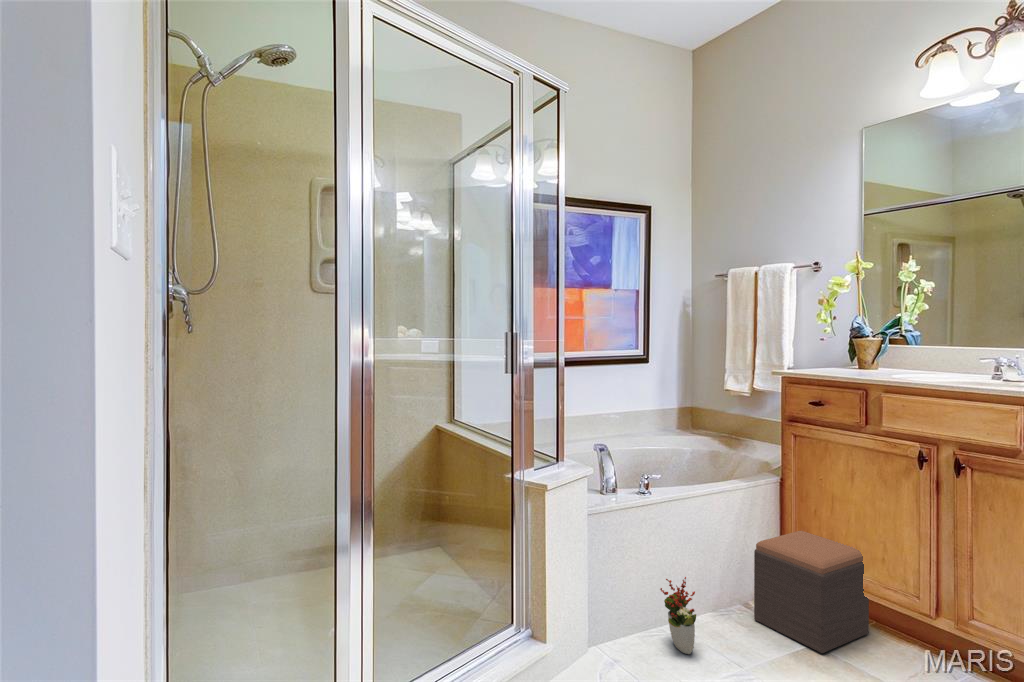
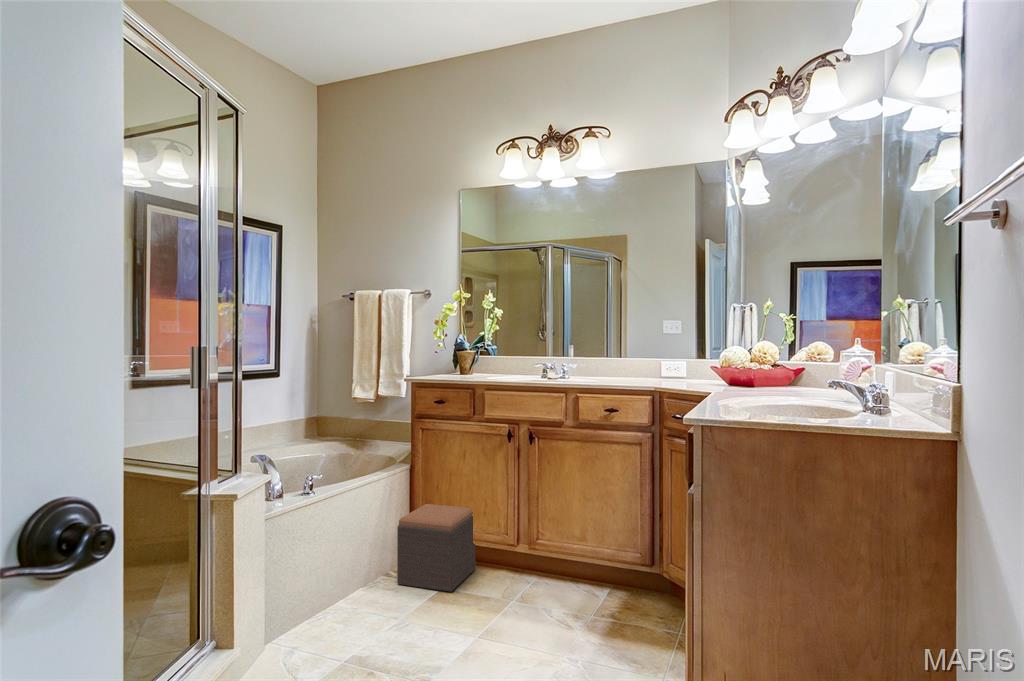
decorative plant: present [660,577,696,654] -> none [331,559,364,626]

